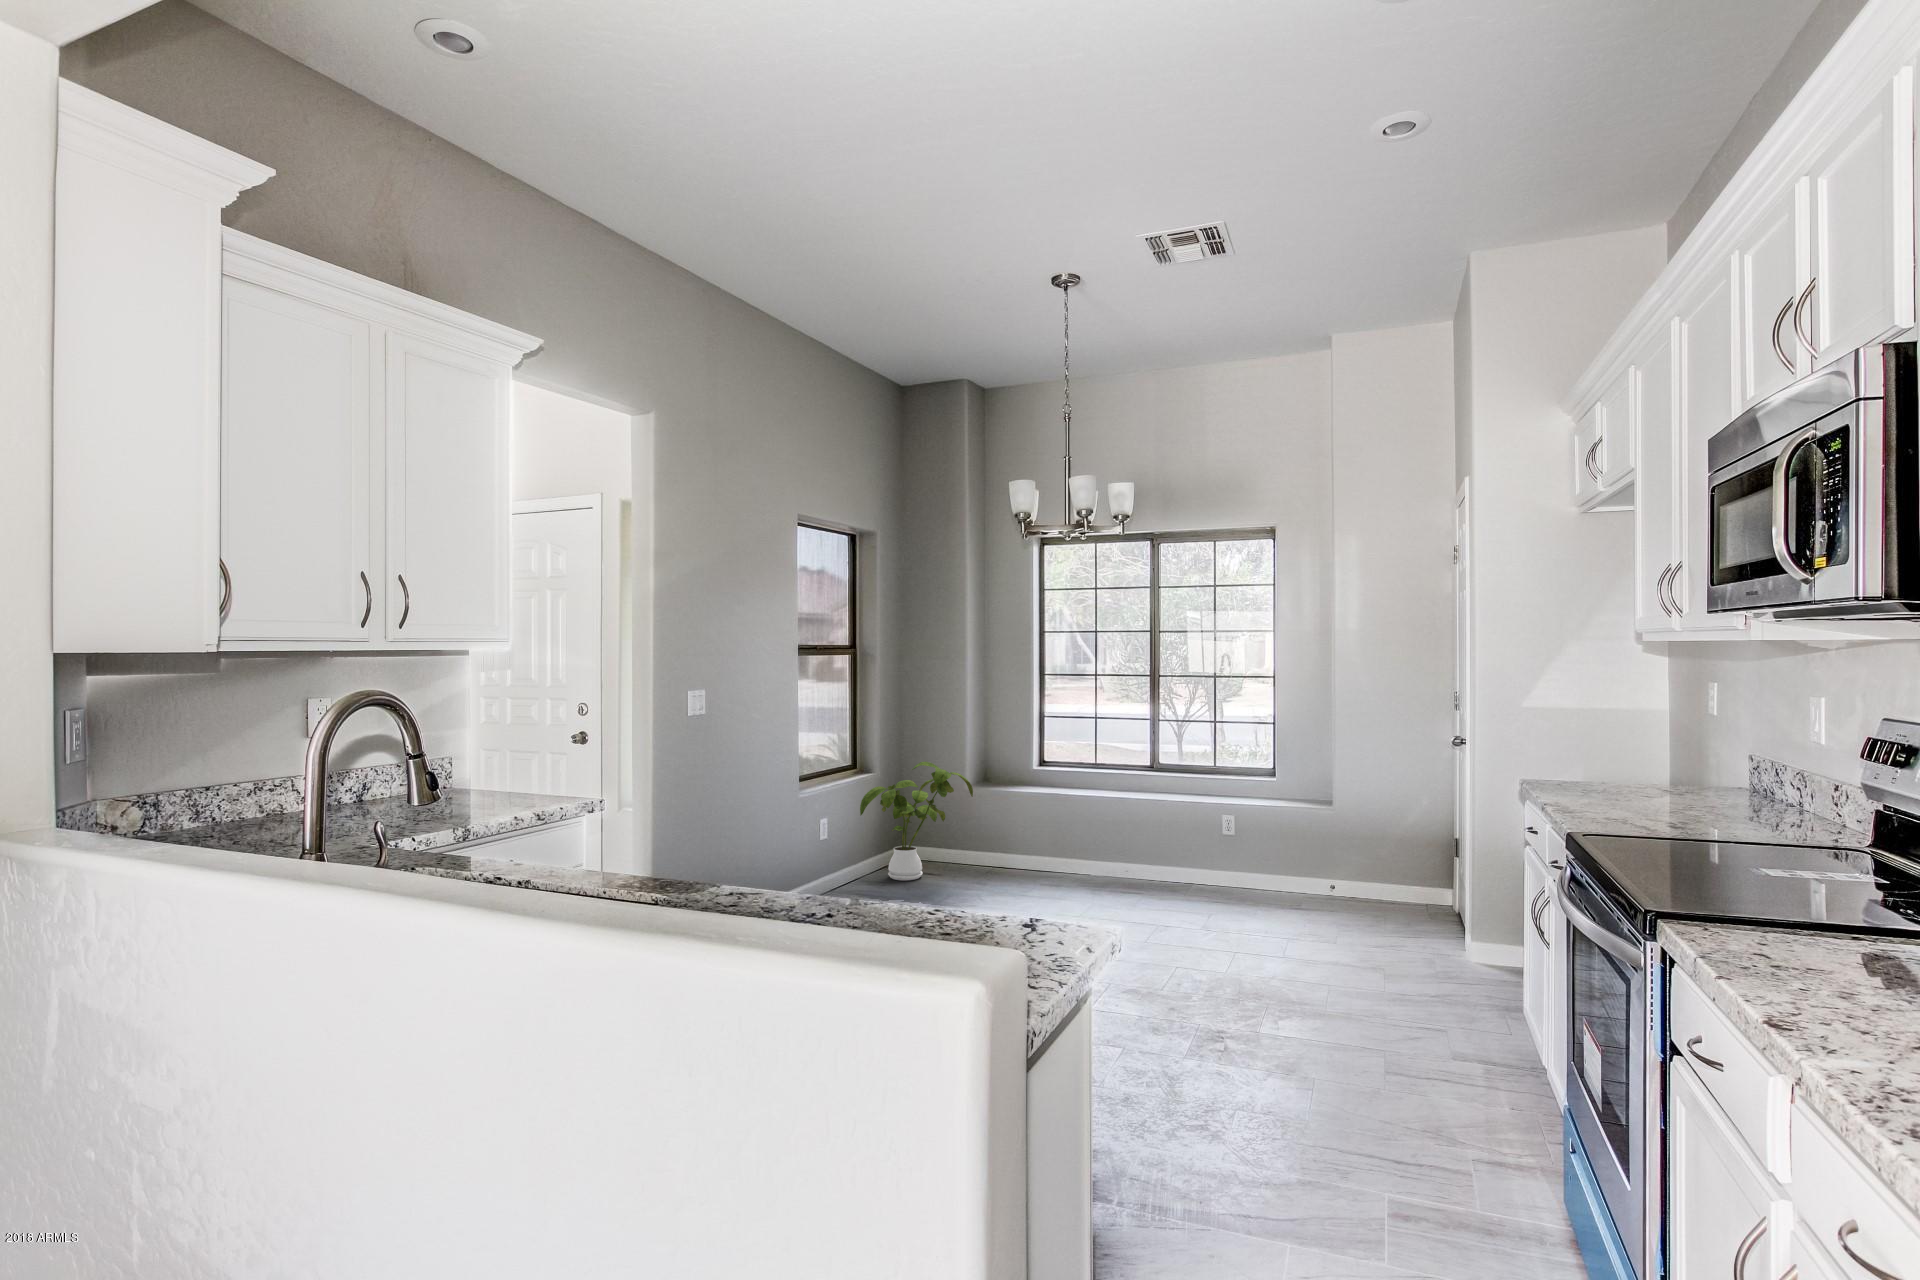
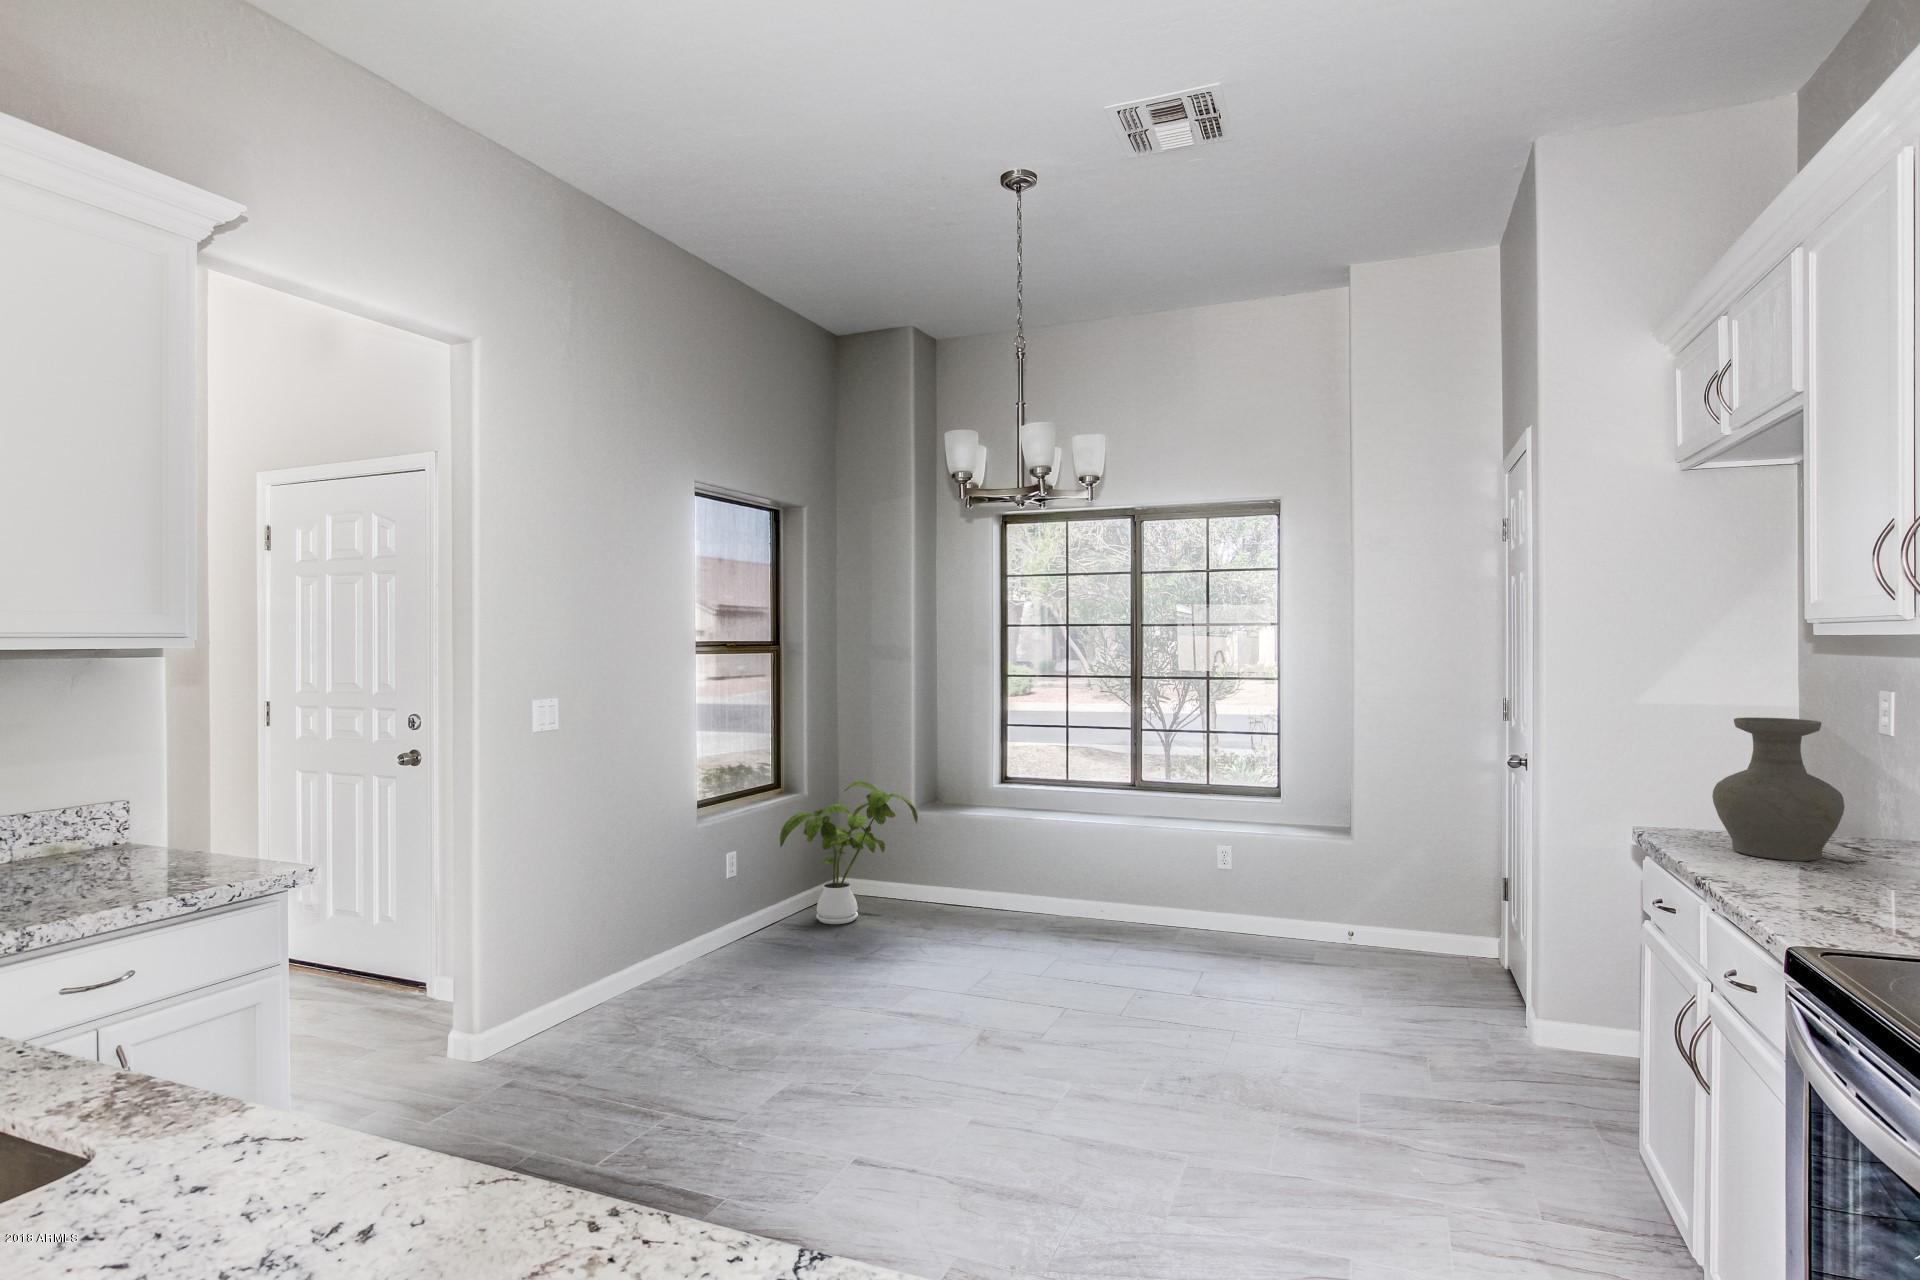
vase: none [1571,699,1657,797] -> present [1712,718,1845,861]

